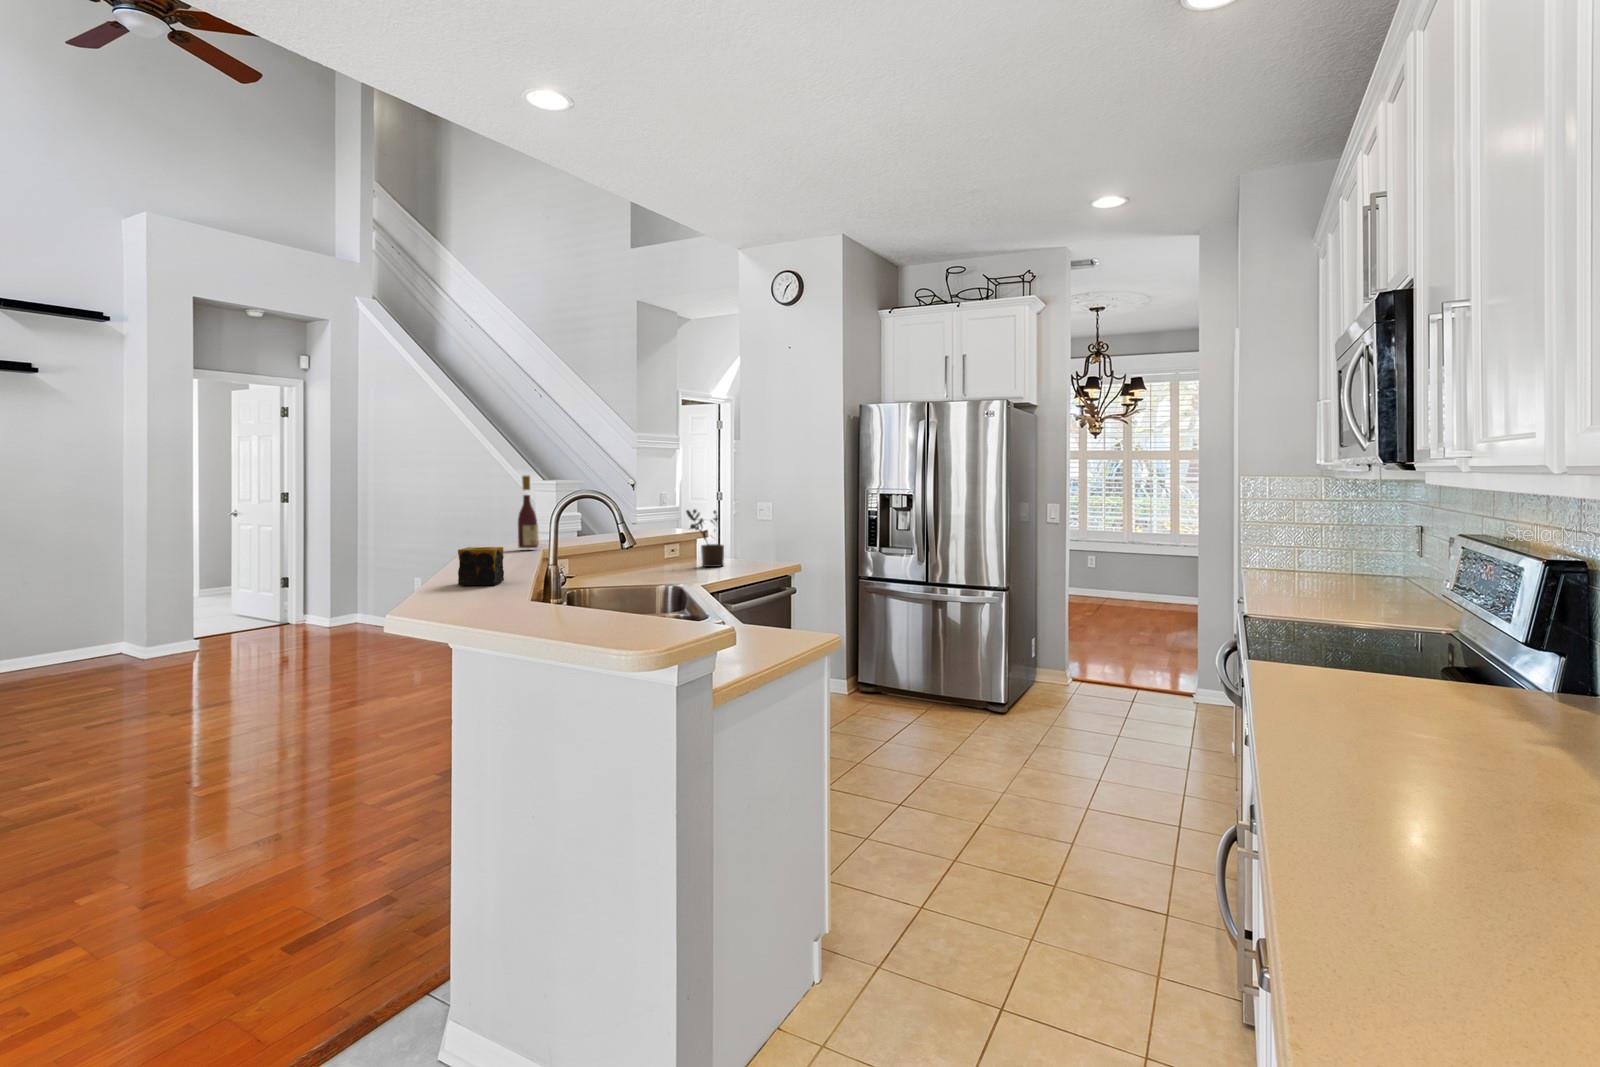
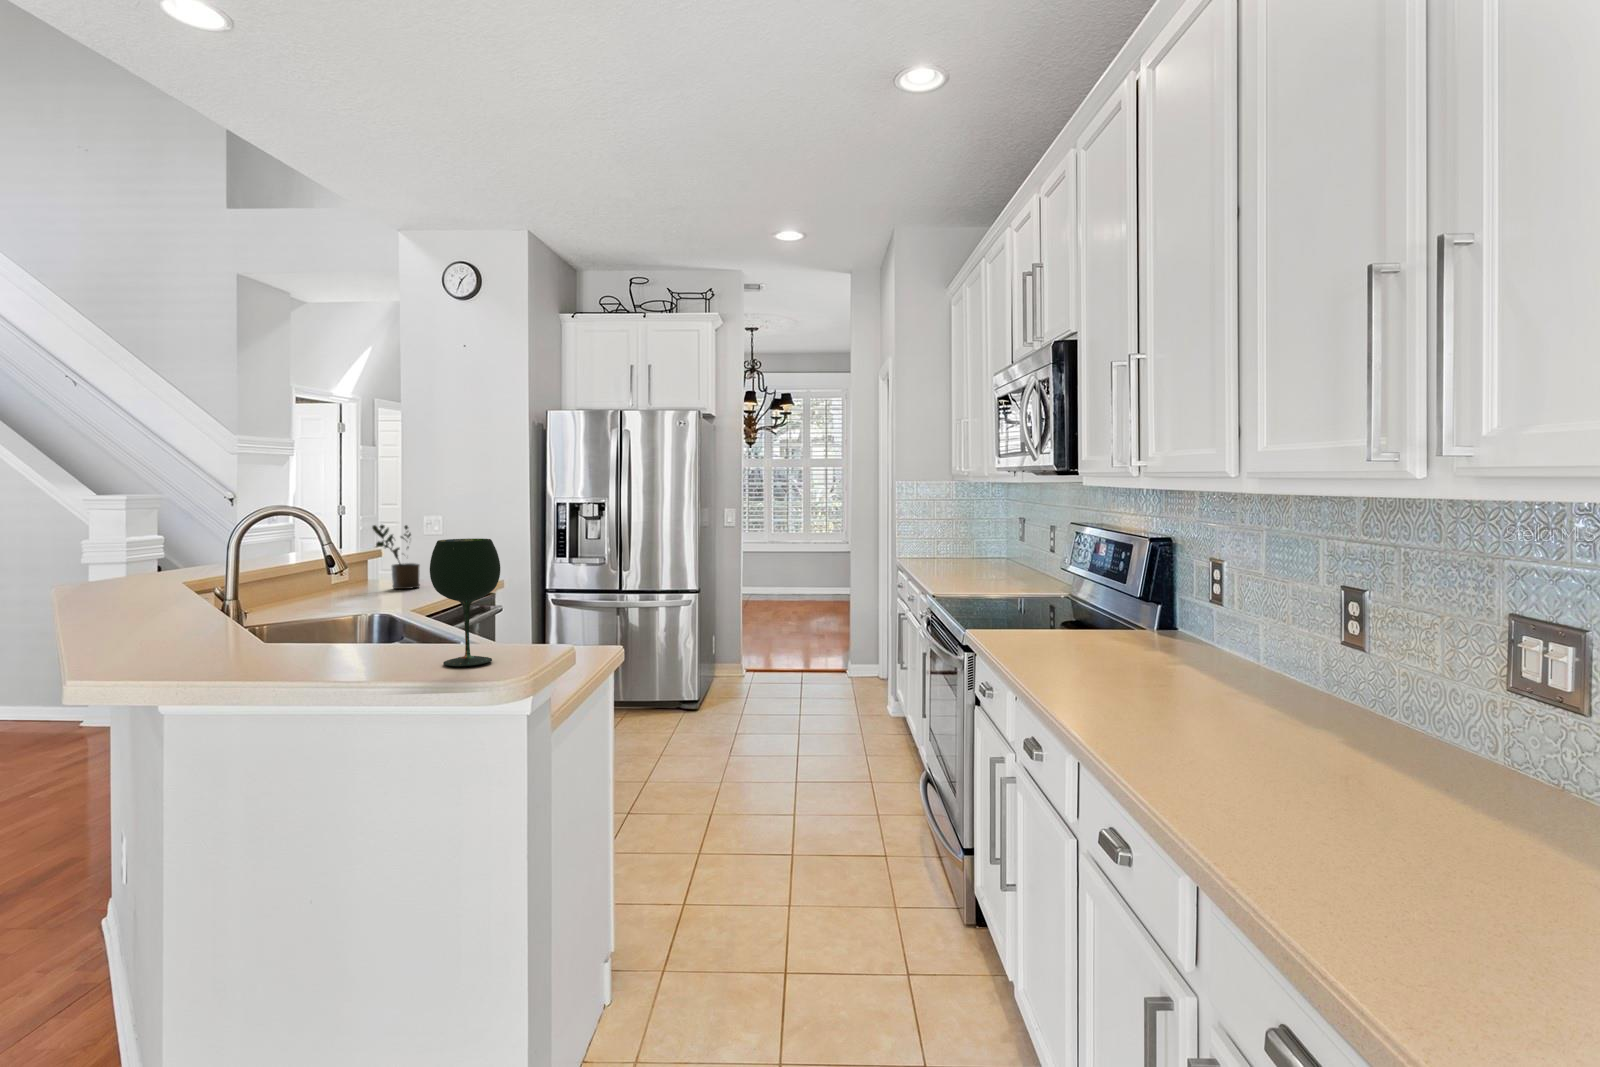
wine bottle: present [518,476,539,548] -> none [147,486,180,579]
wine glass: none [608,521,672,640] -> present [430,539,500,666]
candle: present [458,547,504,585] -> none [134,575,193,624]

